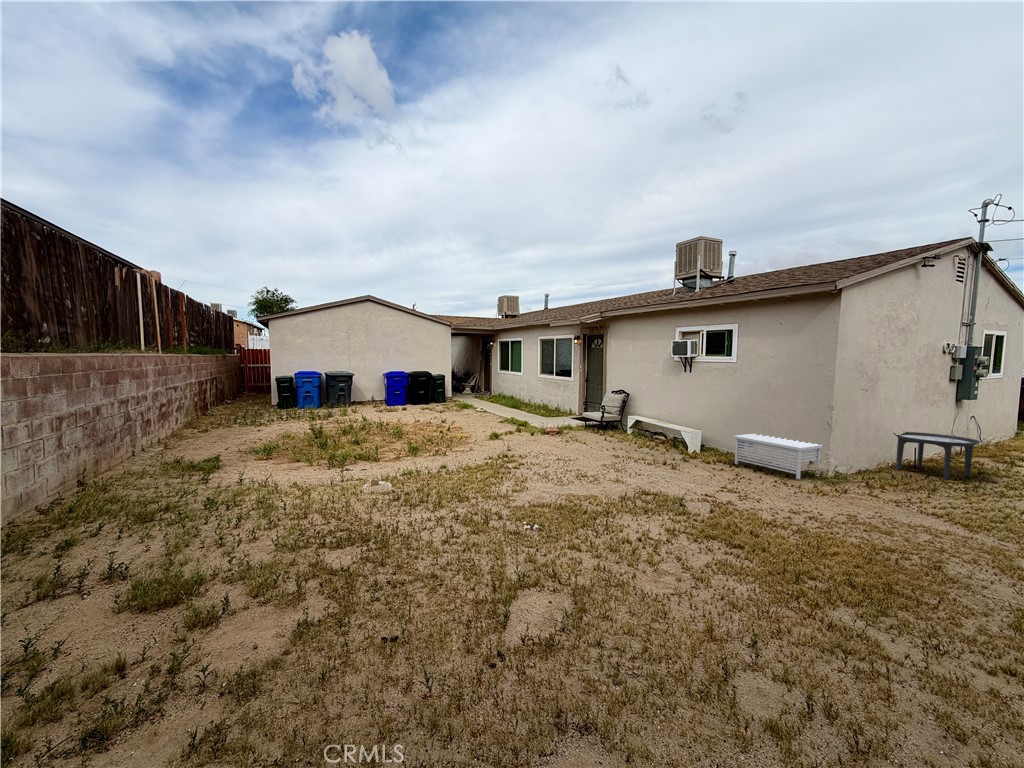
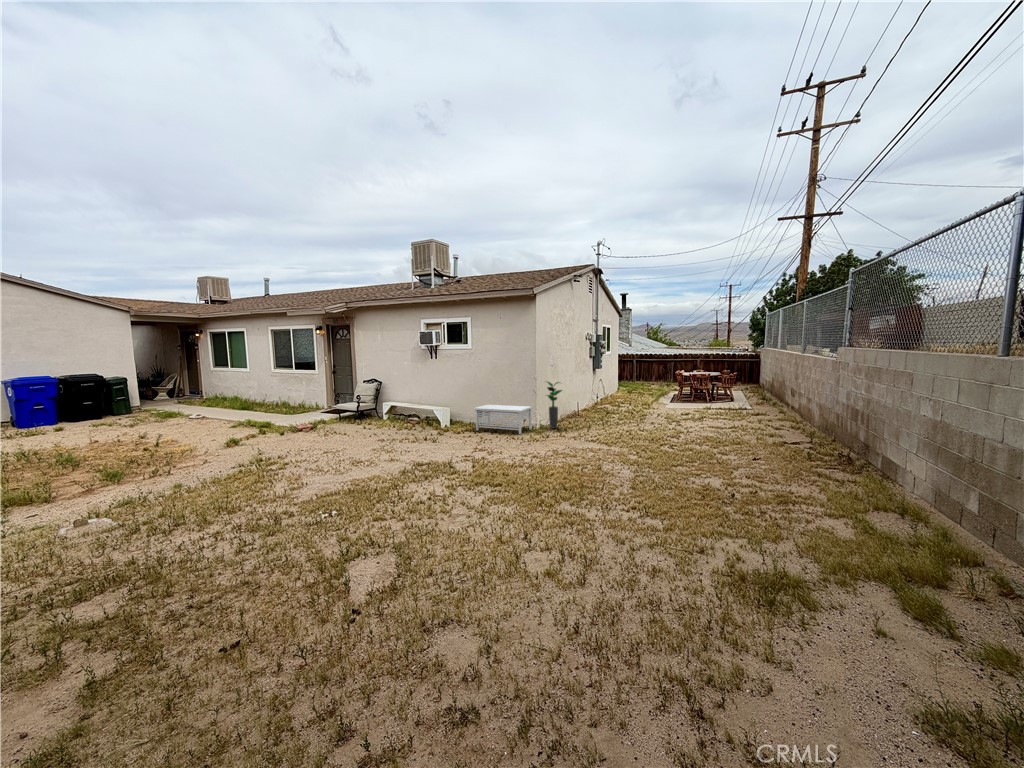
potted plant: none [845,412,882,481] -> present [547,382,562,428]
round table: present [893,432,980,480] -> none [568,391,610,420]

